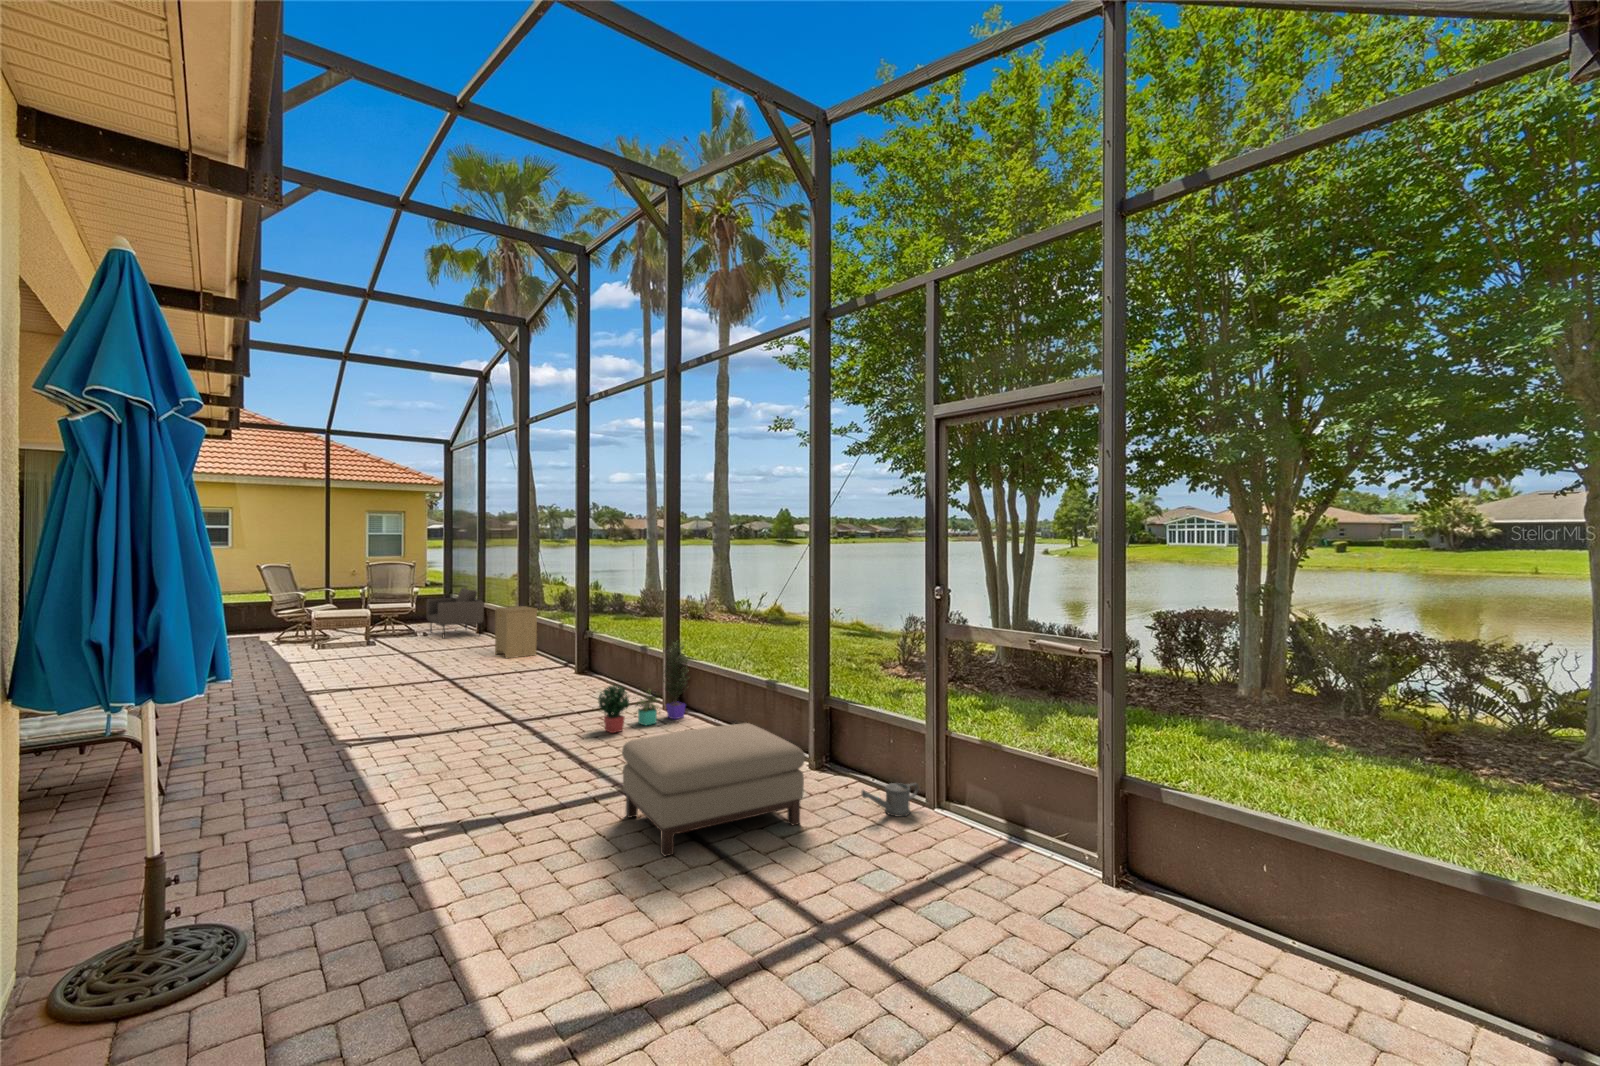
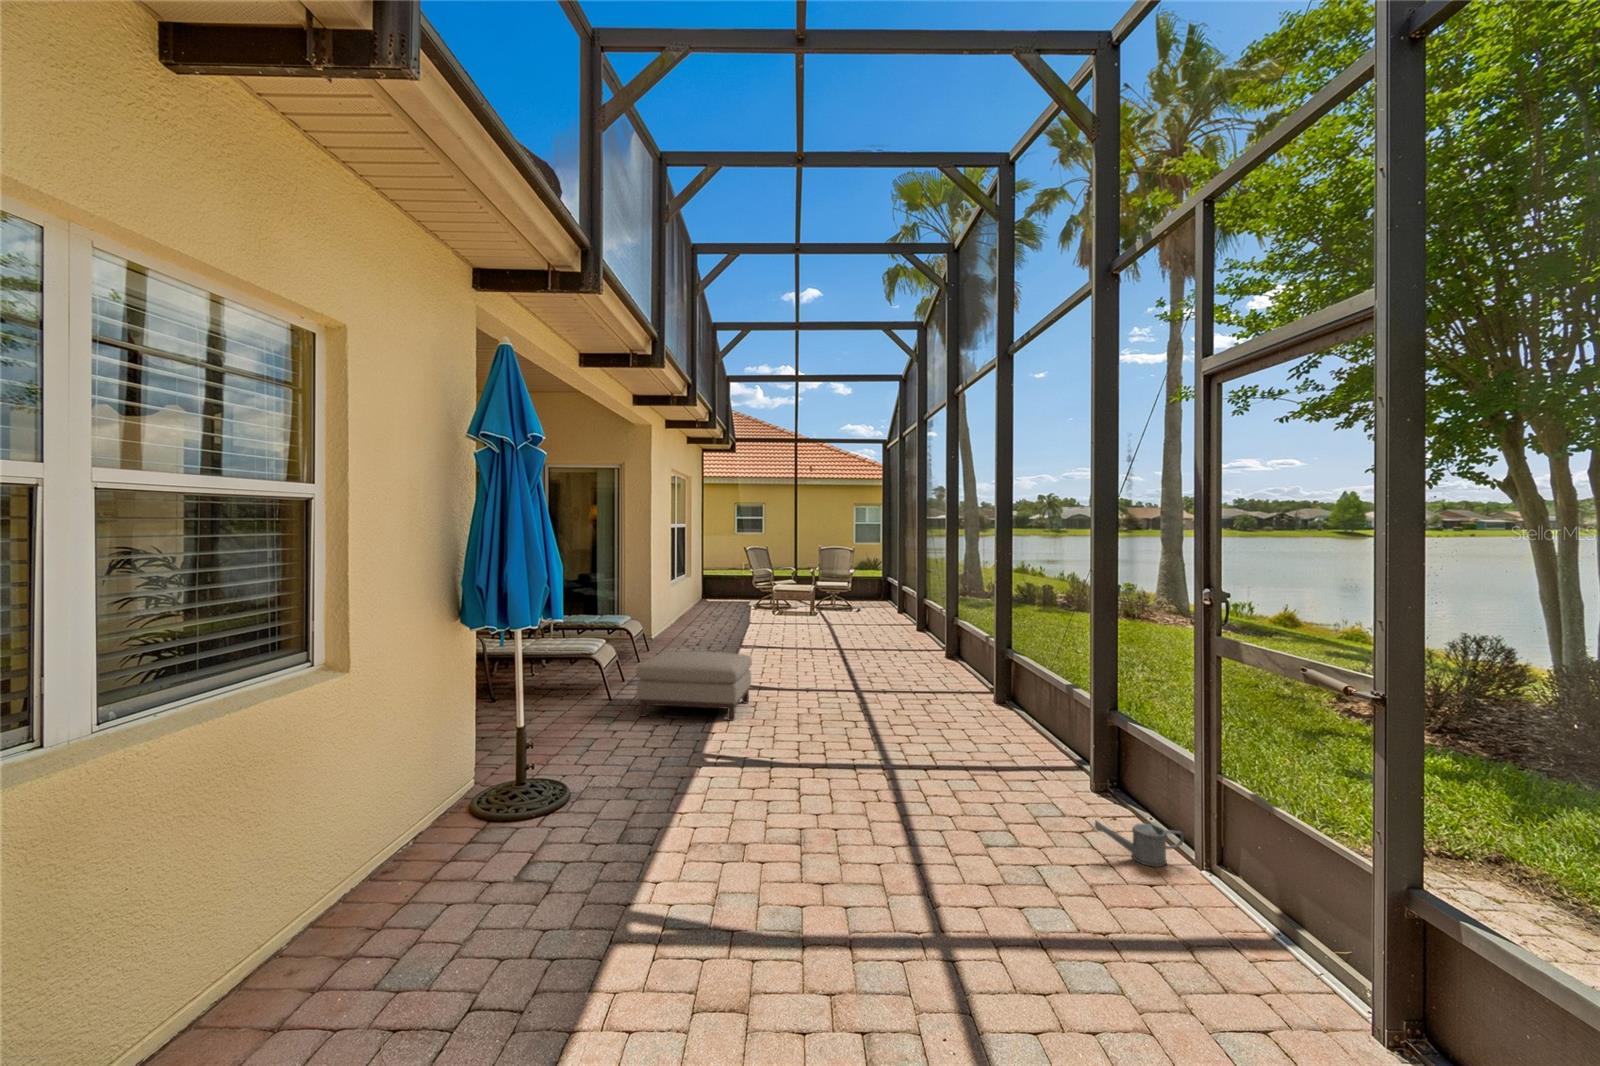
armchair: present [427,588,484,637] -> none [858,571,900,616]
side table: present [495,606,537,658] -> none [893,590,928,637]
potted plant: present [598,643,689,733] -> none [911,632,1014,714]
ottoman: present [622,723,805,856] -> present [636,651,752,721]

